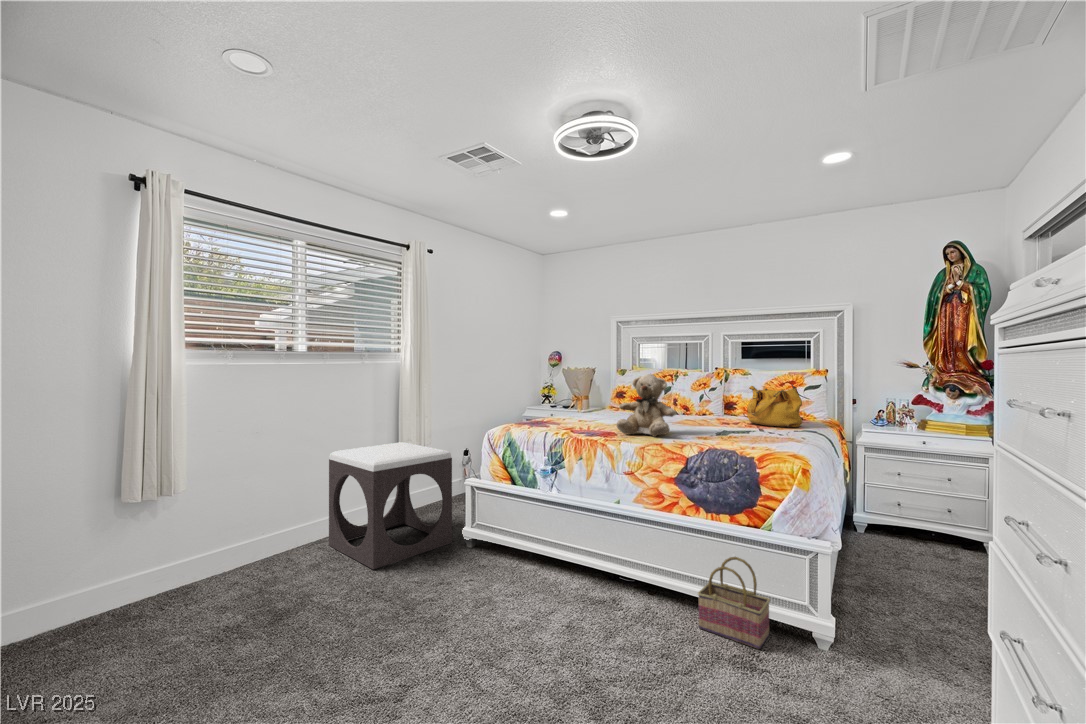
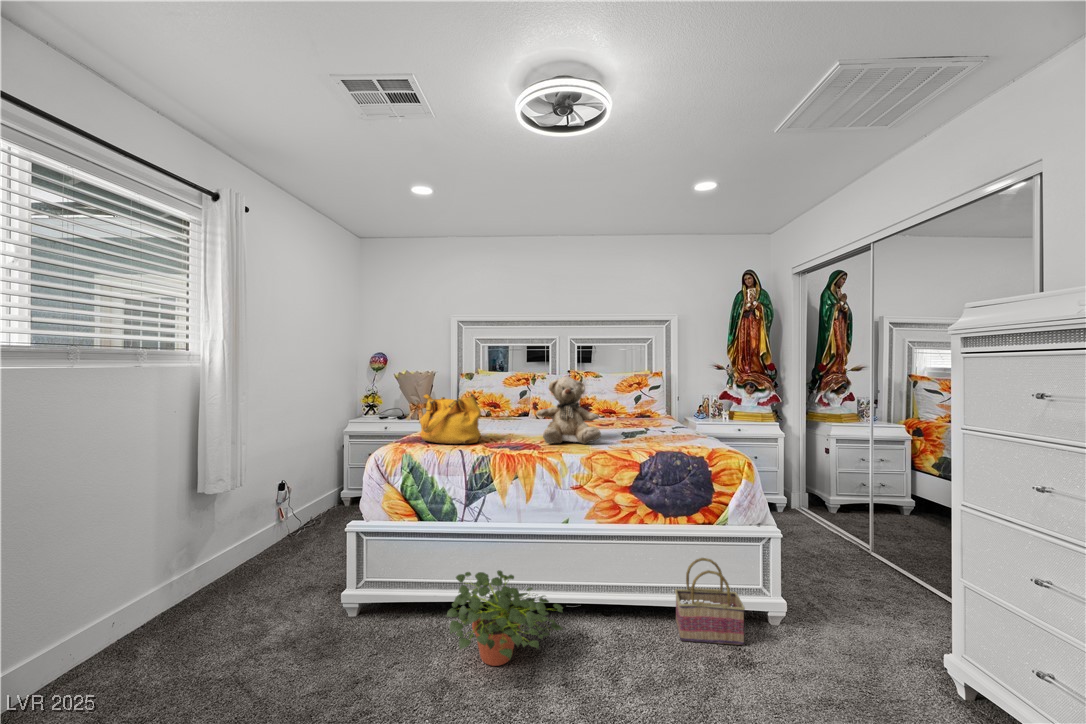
handbag: present [747,385,802,428] -> present [420,393,481,444]
footstool: present [329,442,452,569] -> none [91,484,319,696]
potted plant: none [492,527,596,601] -> present [447,570,563,666]

